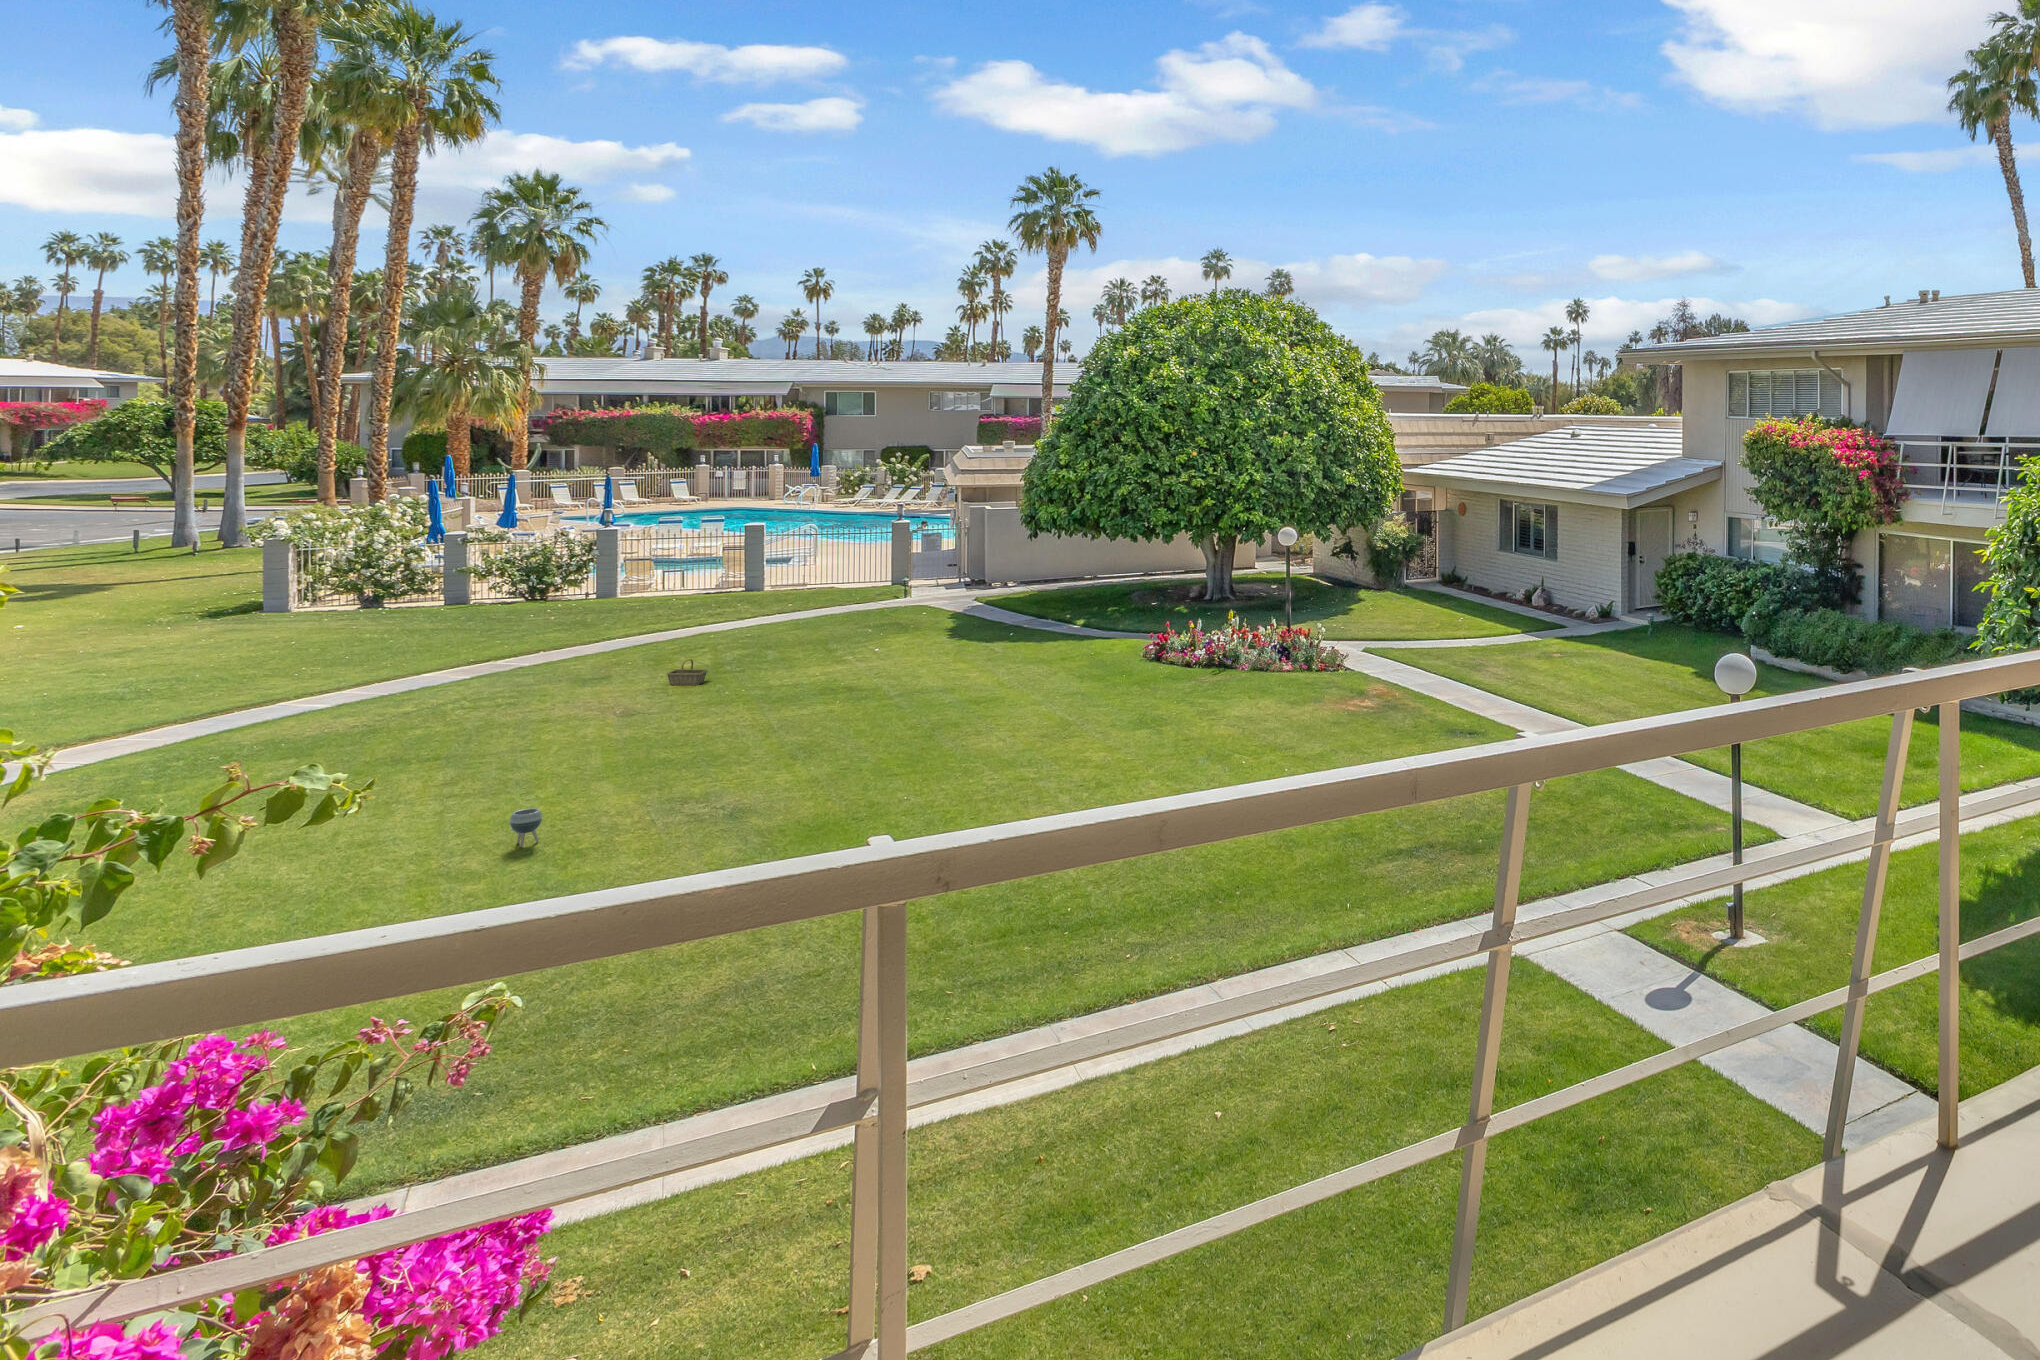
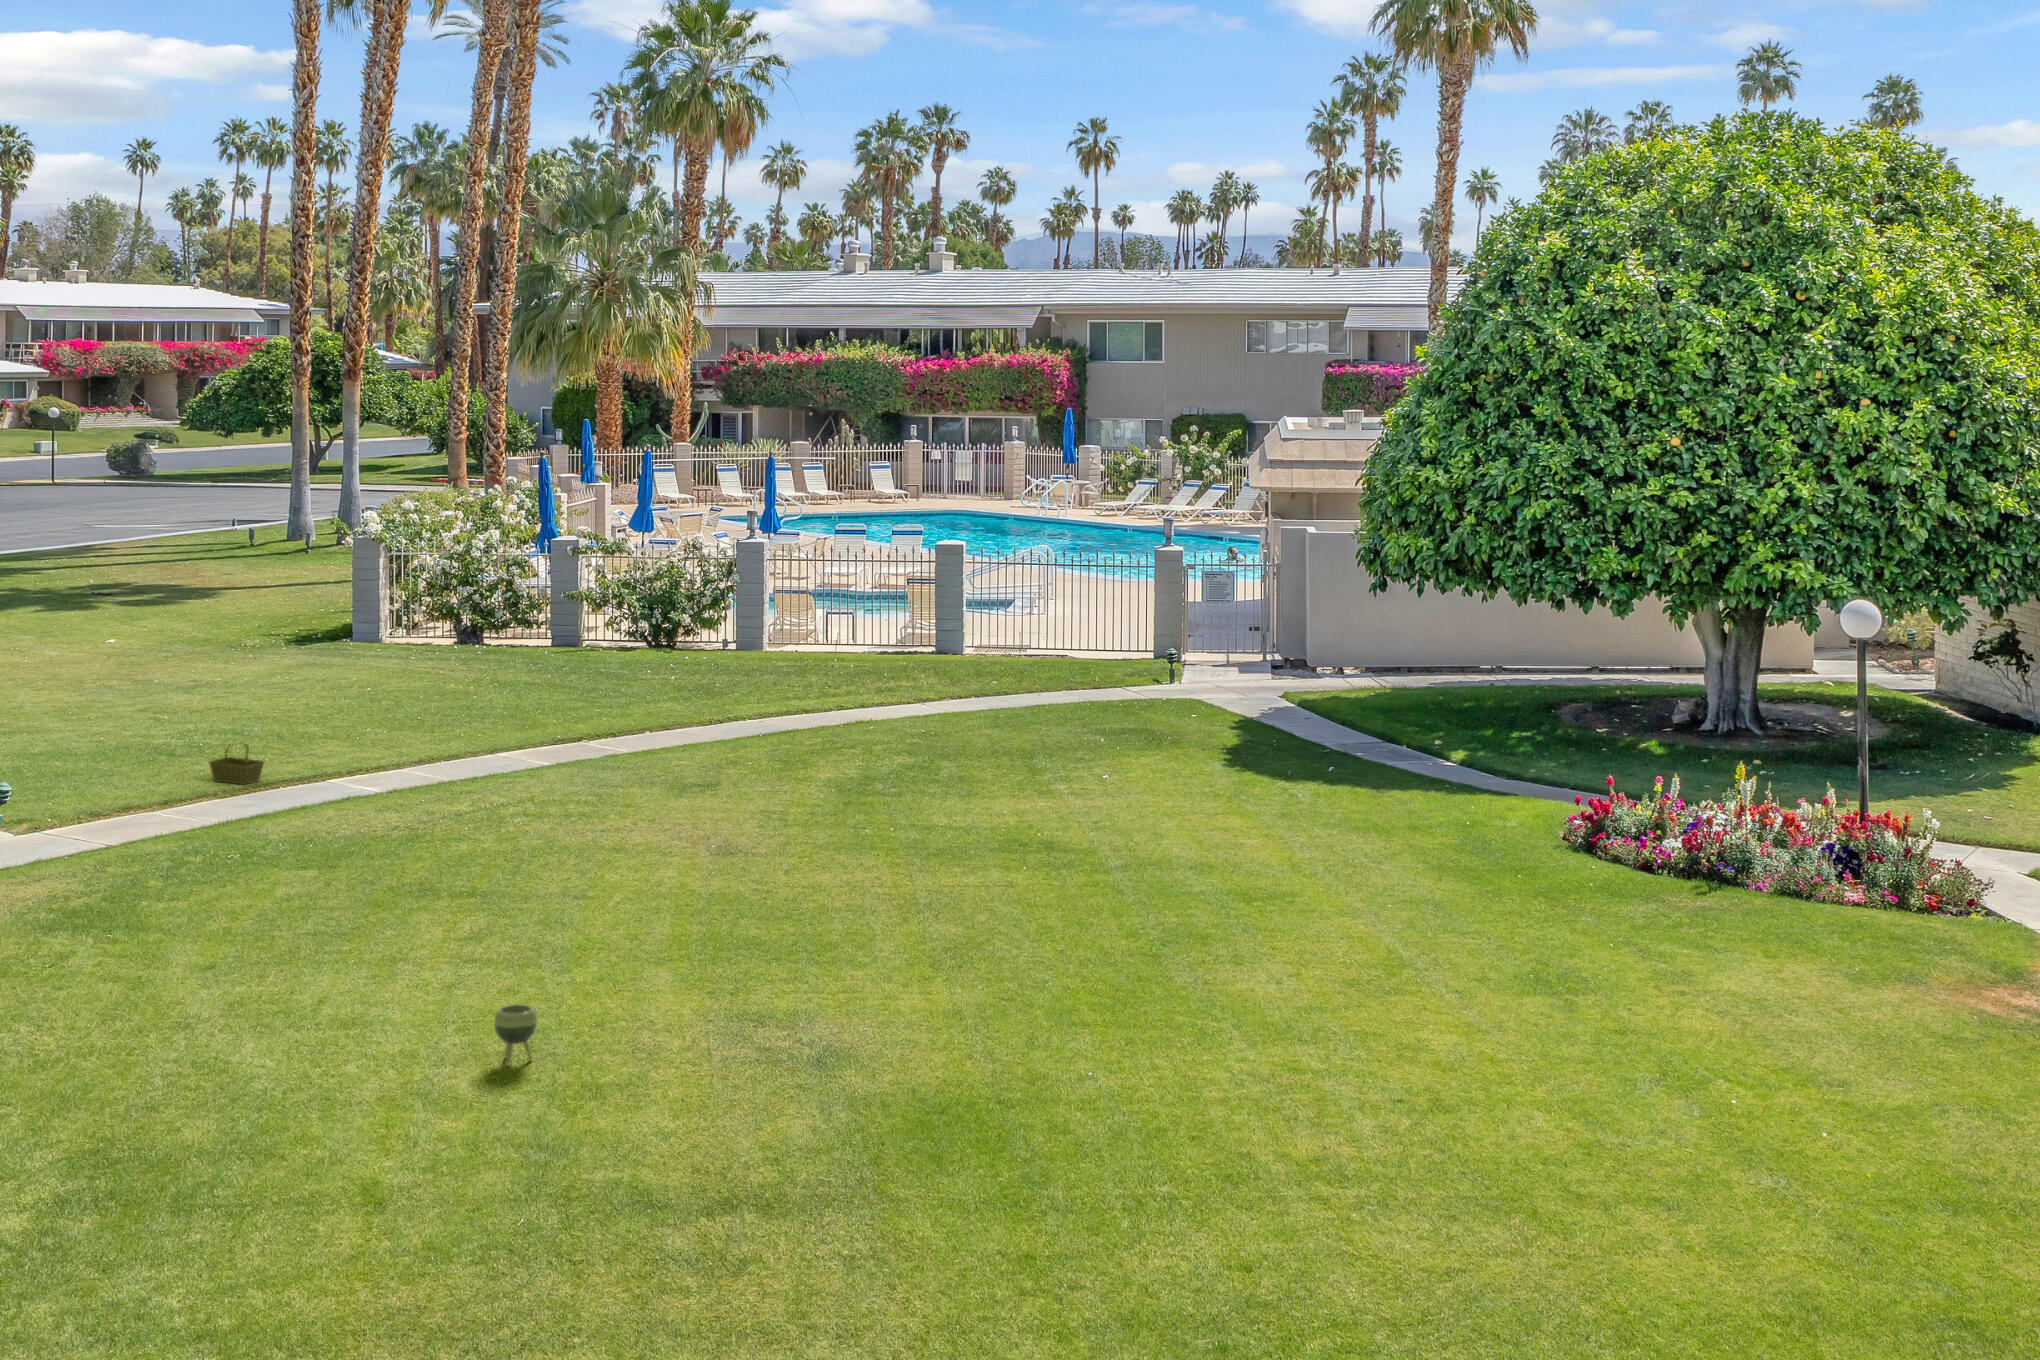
basket: present [667,659,708,685] -> present [209,744,264,785]

